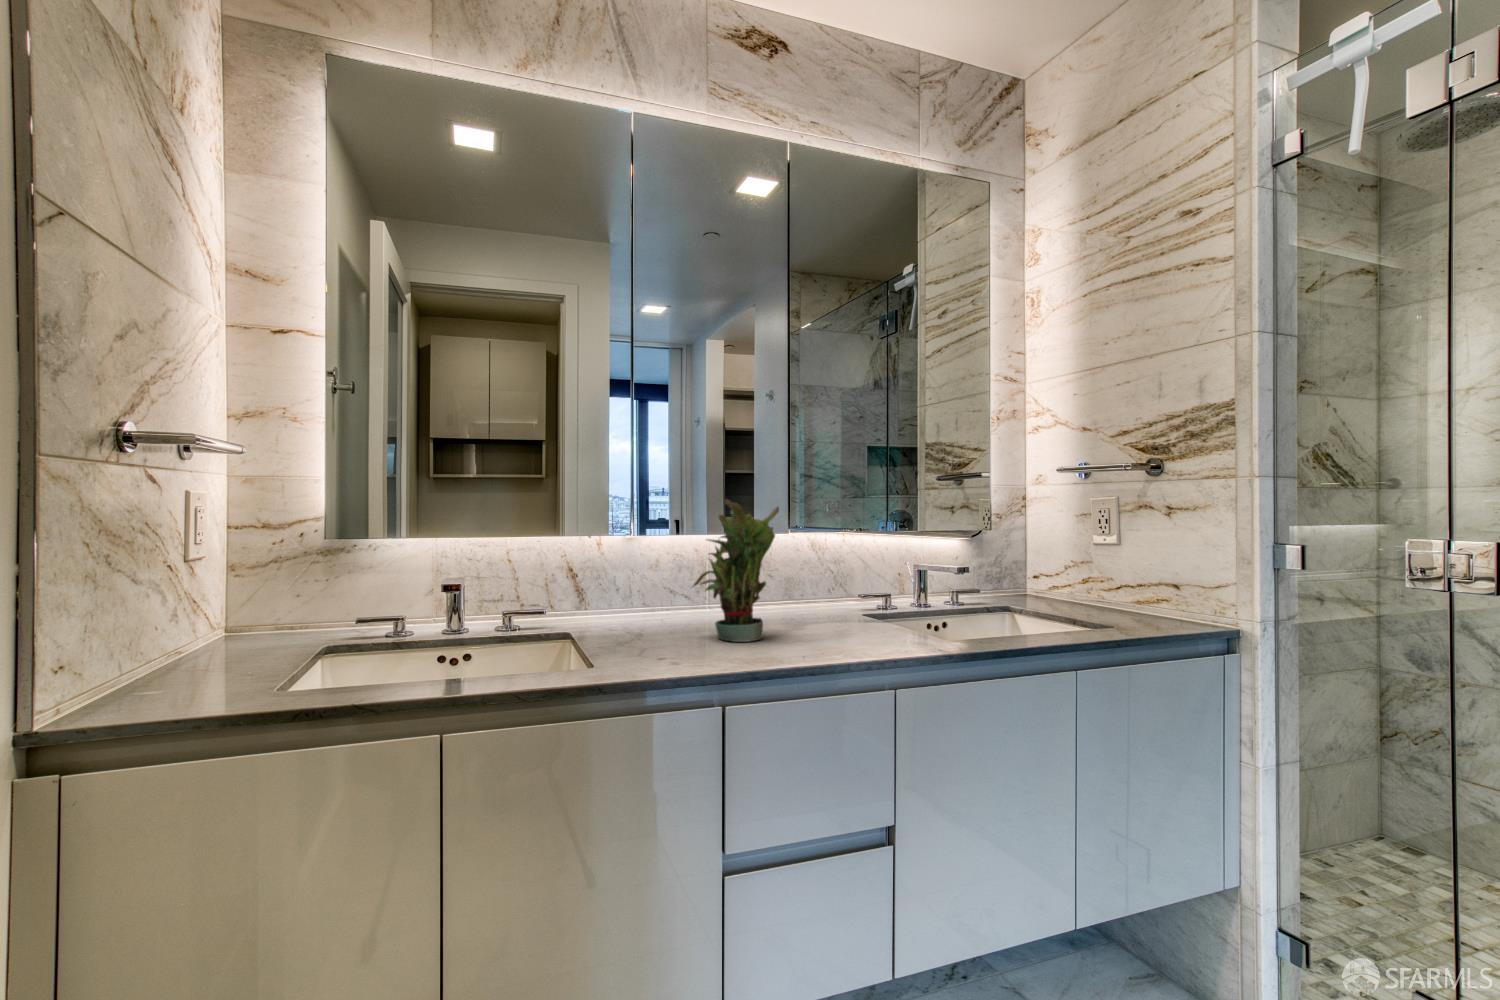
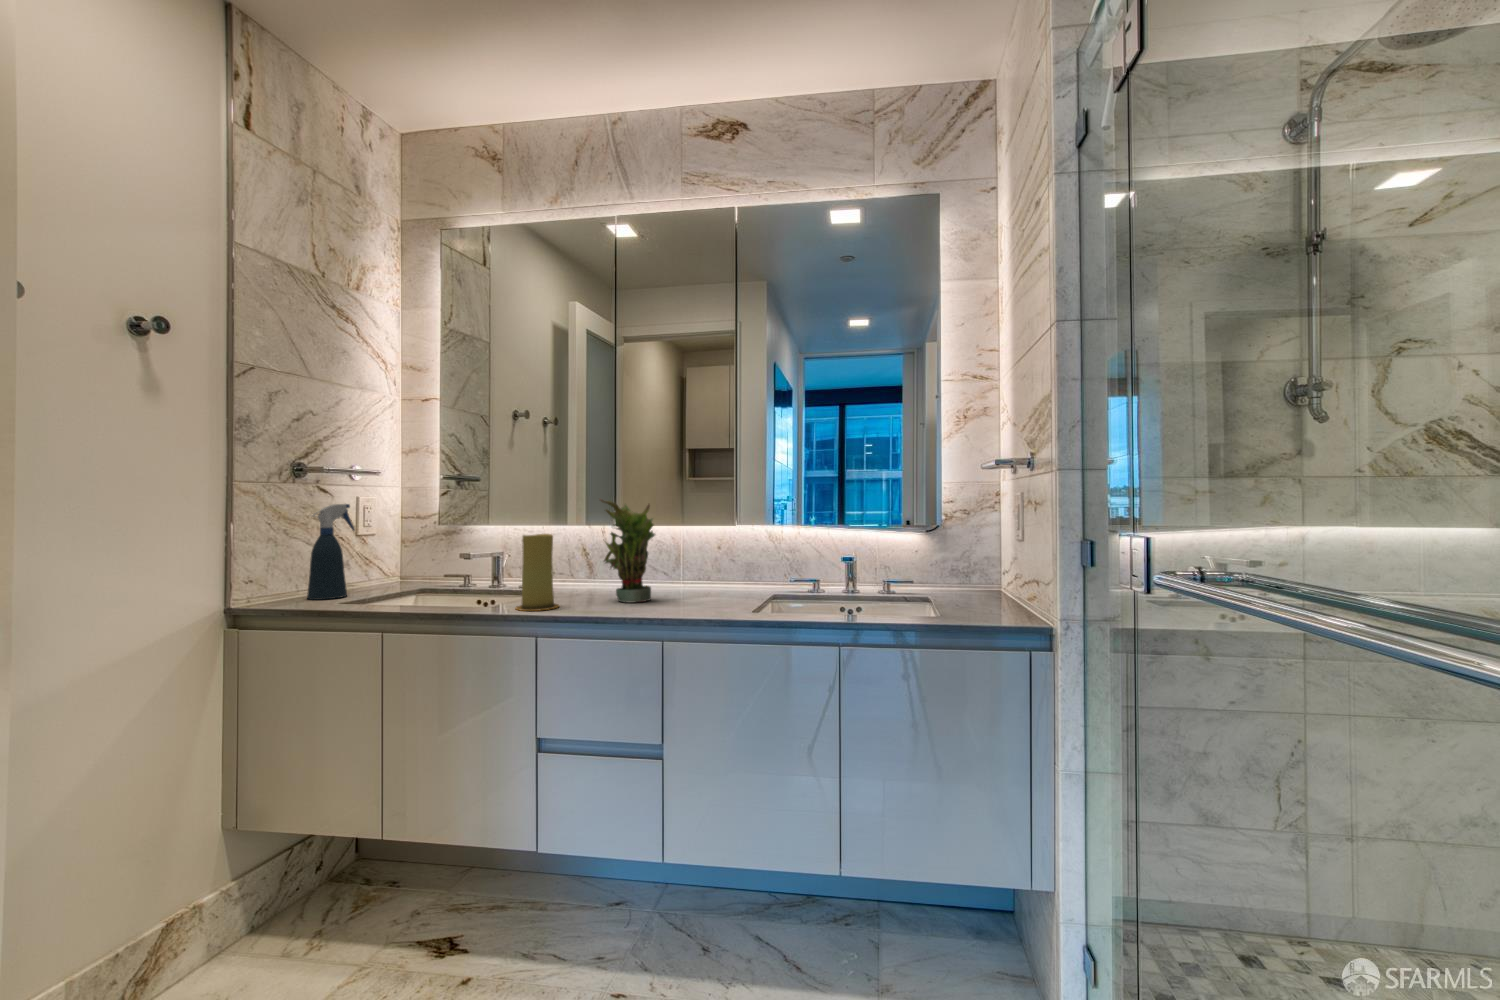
spray bottle: none [161,505,245,694] -> present [307,504,355,600]
candle: none [628,551,691,669] -> present [516,534,559,611]

